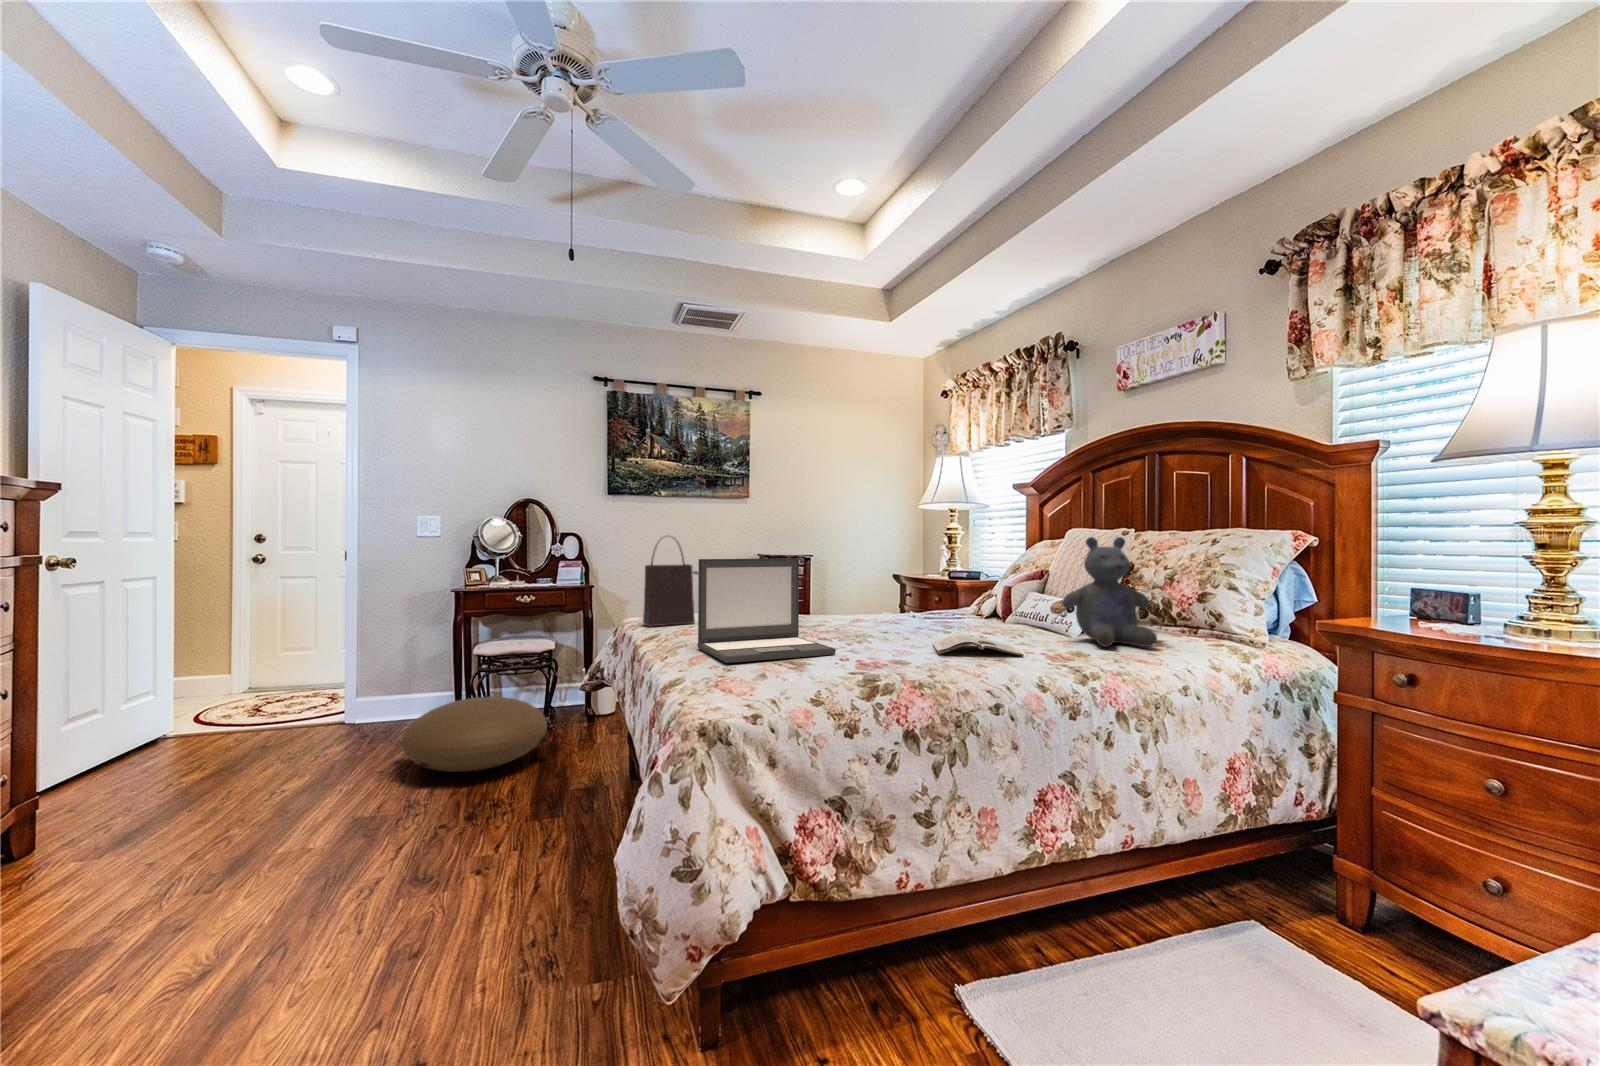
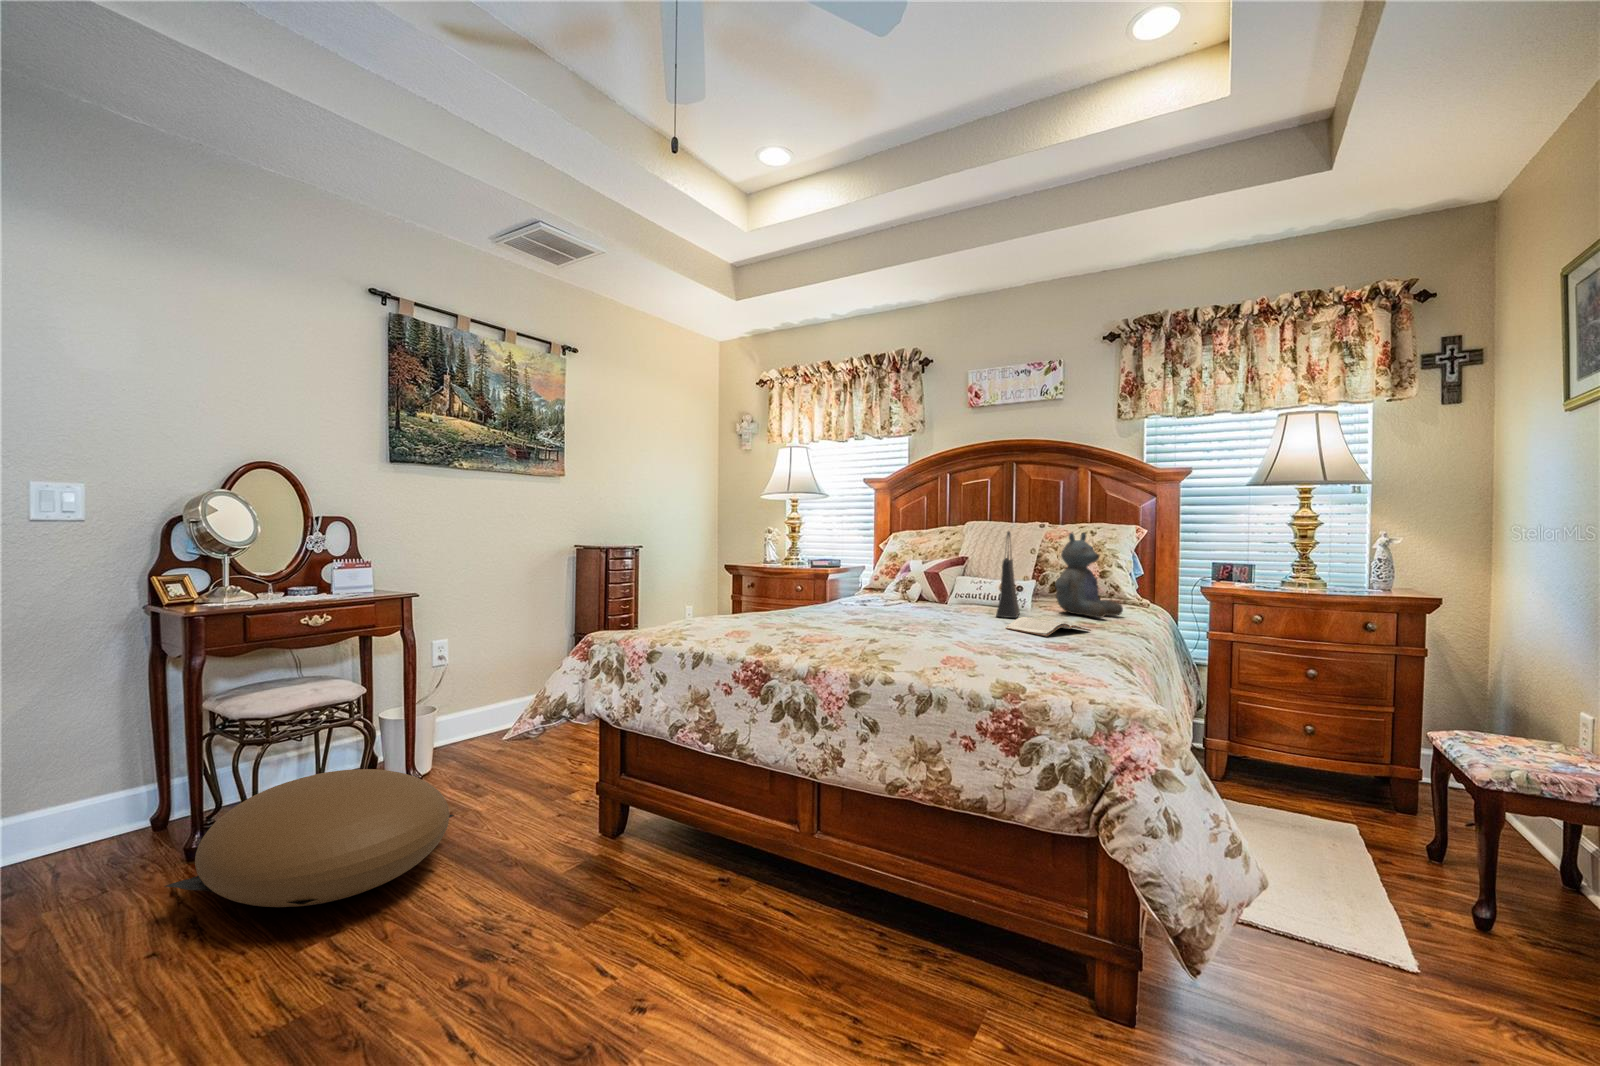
handbag: present [643,542,698,627] -> present [996,532,1020,618]
laptop: present [697,558,836,663] -> none [868,555,988,666]

